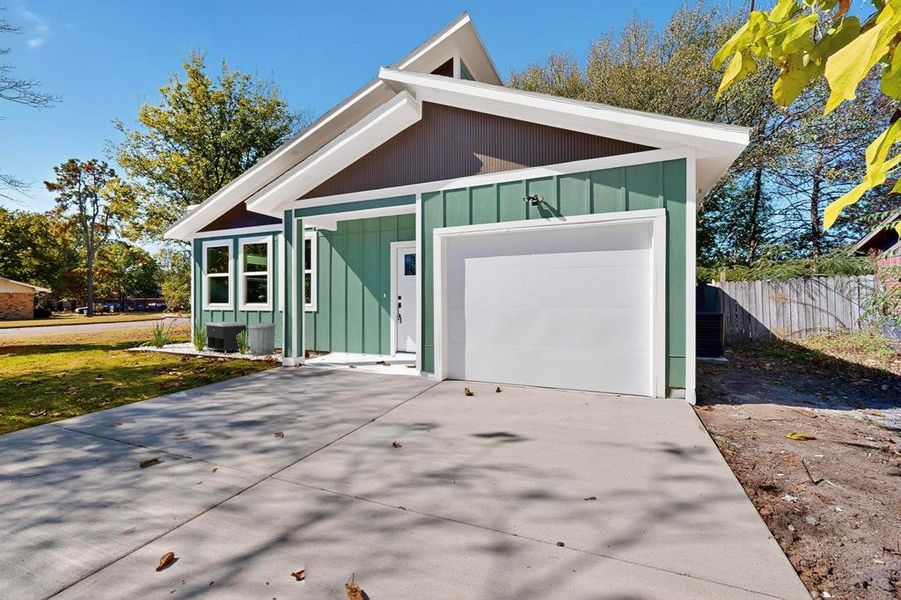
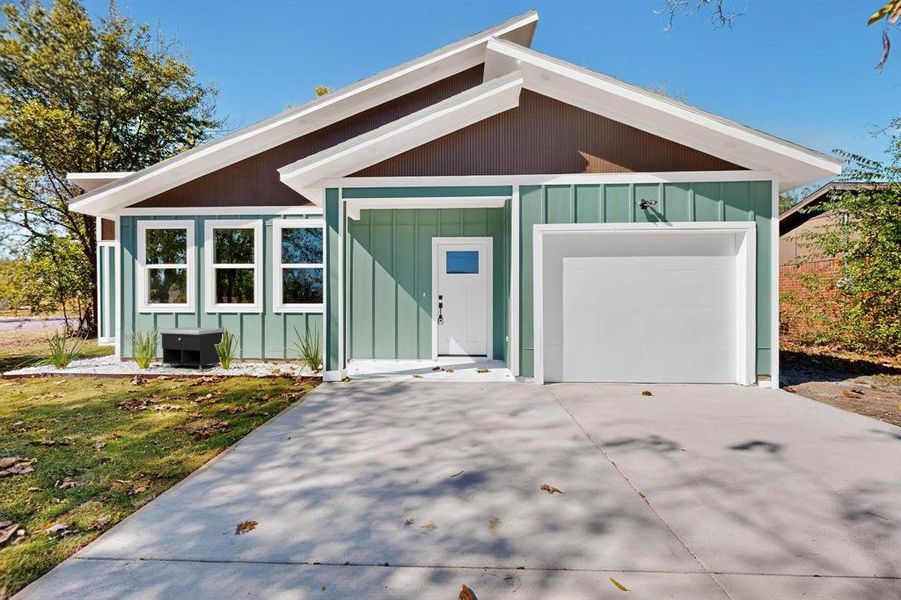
trash can: present [248,322,276,355] -> none [238,326,274,370]

